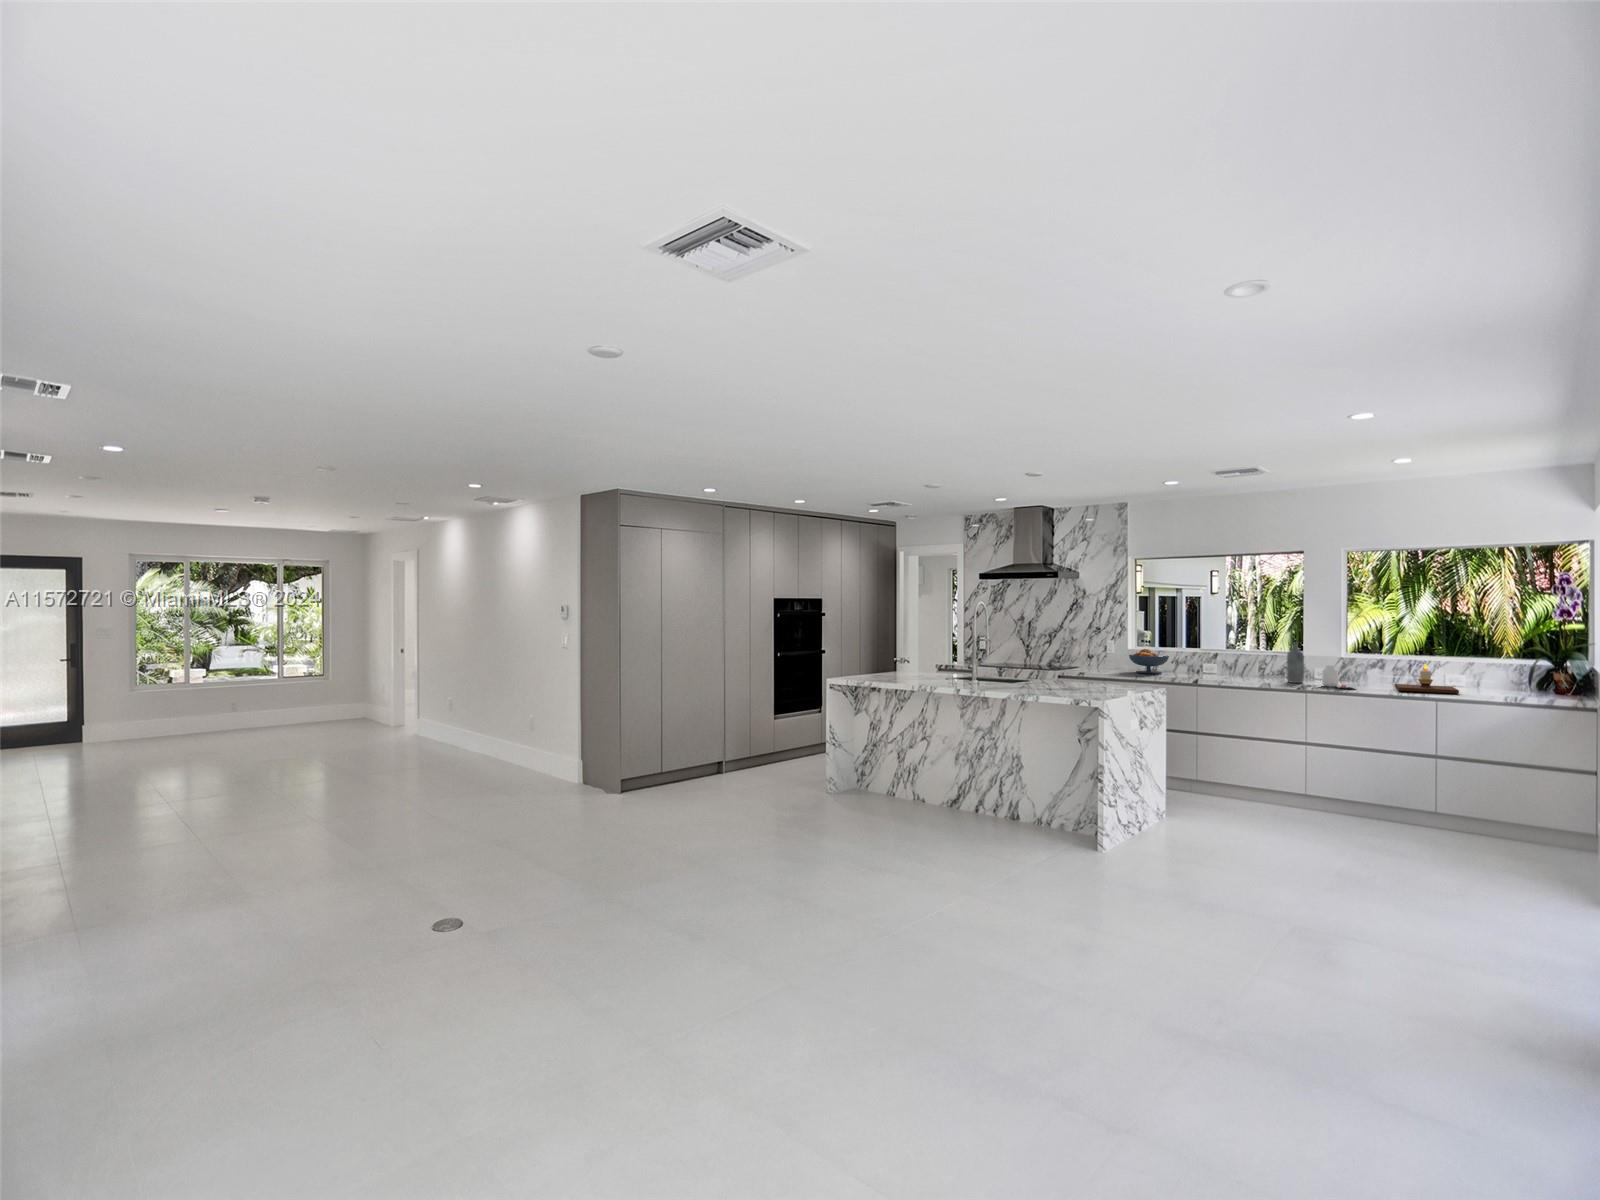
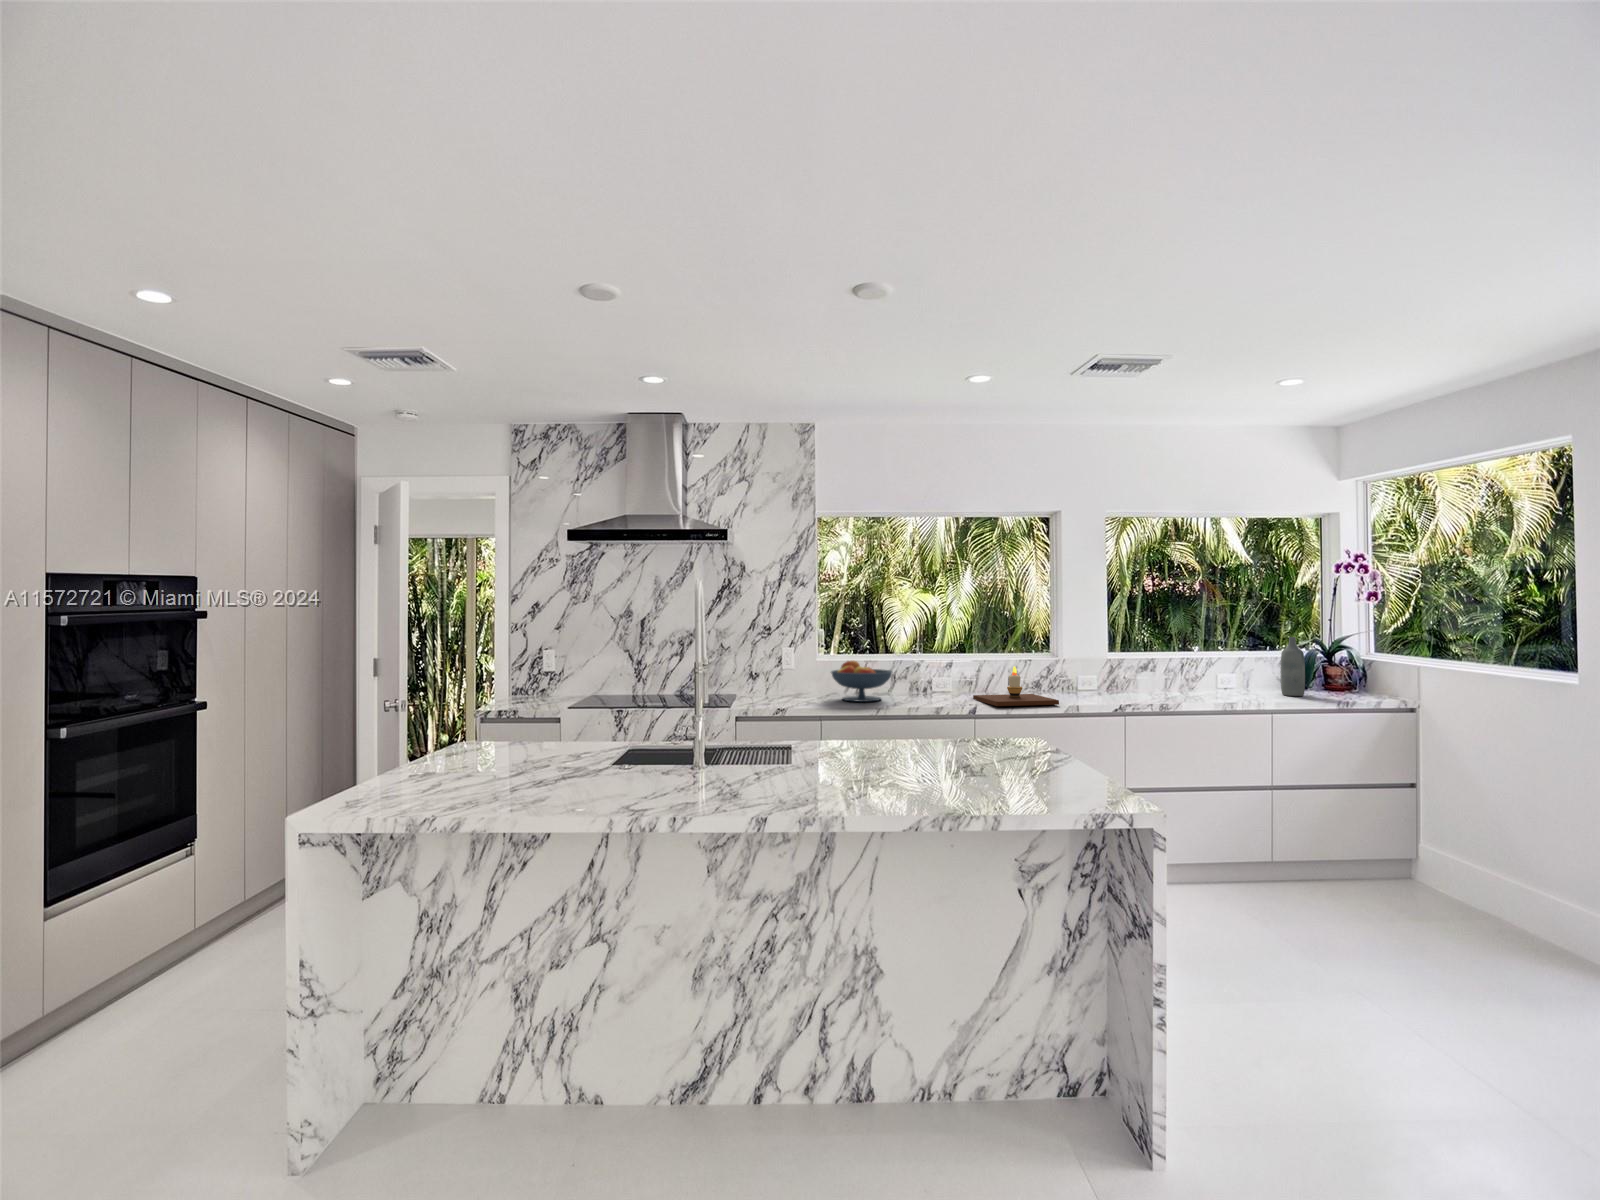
bottle: present [1286,642,1304,683] -> present [1281,637,1305,696]
candle: present [1395,664,1459,693] -> present [973,666,1059,706]
jar: present [1322,665,1355,688] -> none [1122,673,1177,705]

